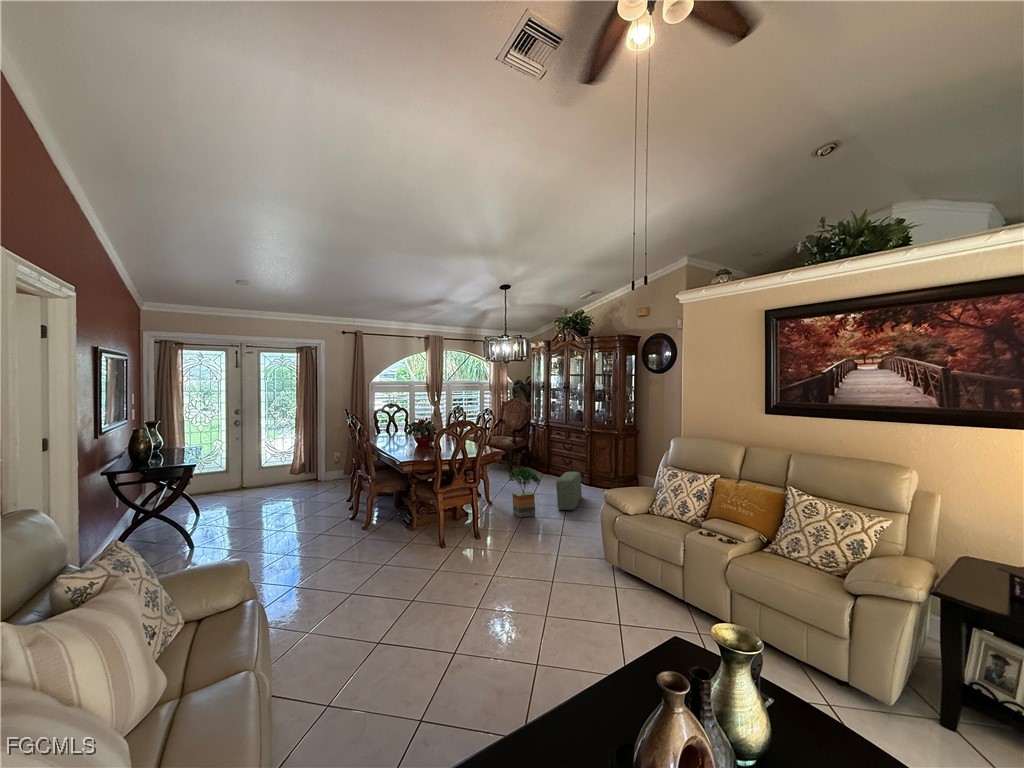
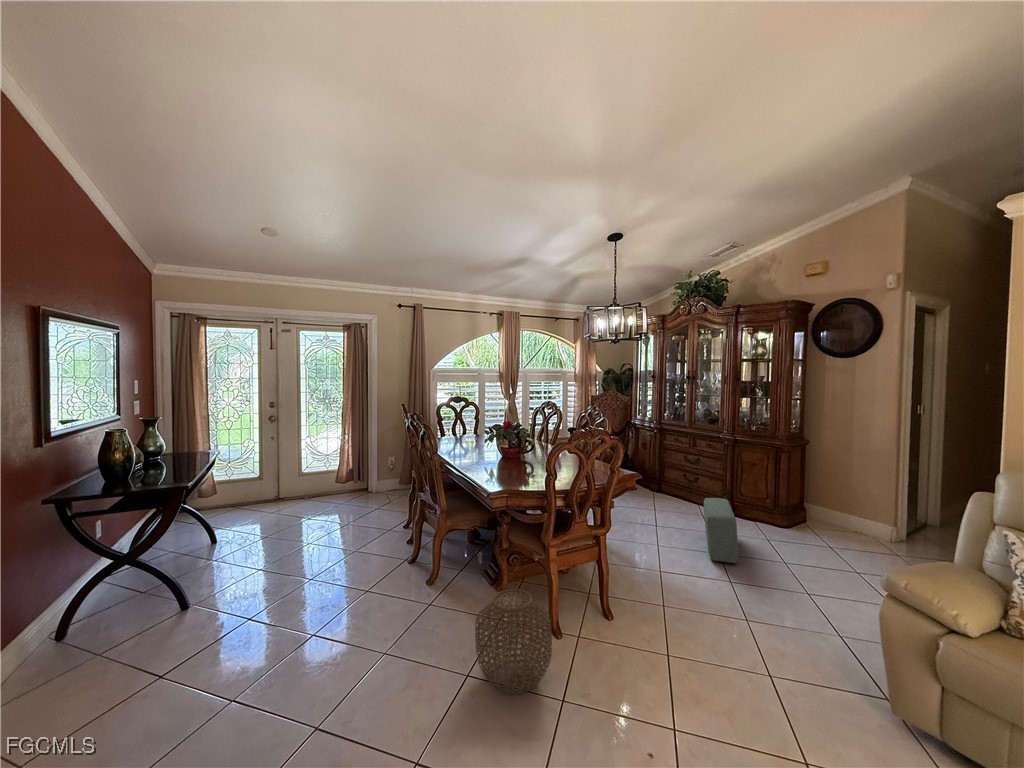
potted tree: present [508,468,540,517] -> none [634,494,692,574]
woven basket: none [387,514,432,567] -> present [475,589,552,694]

